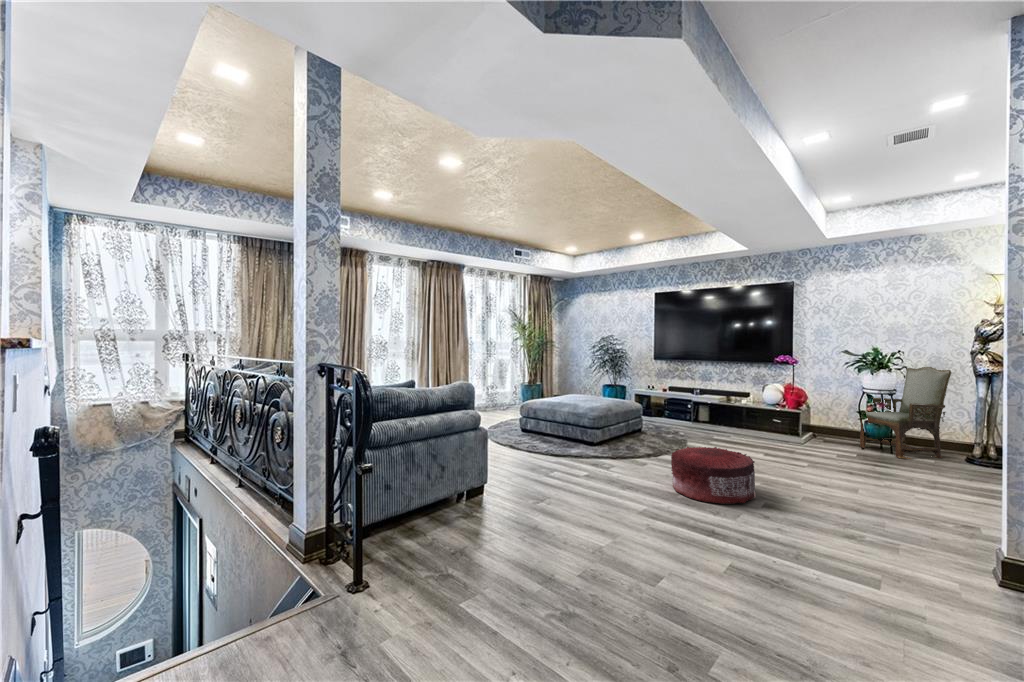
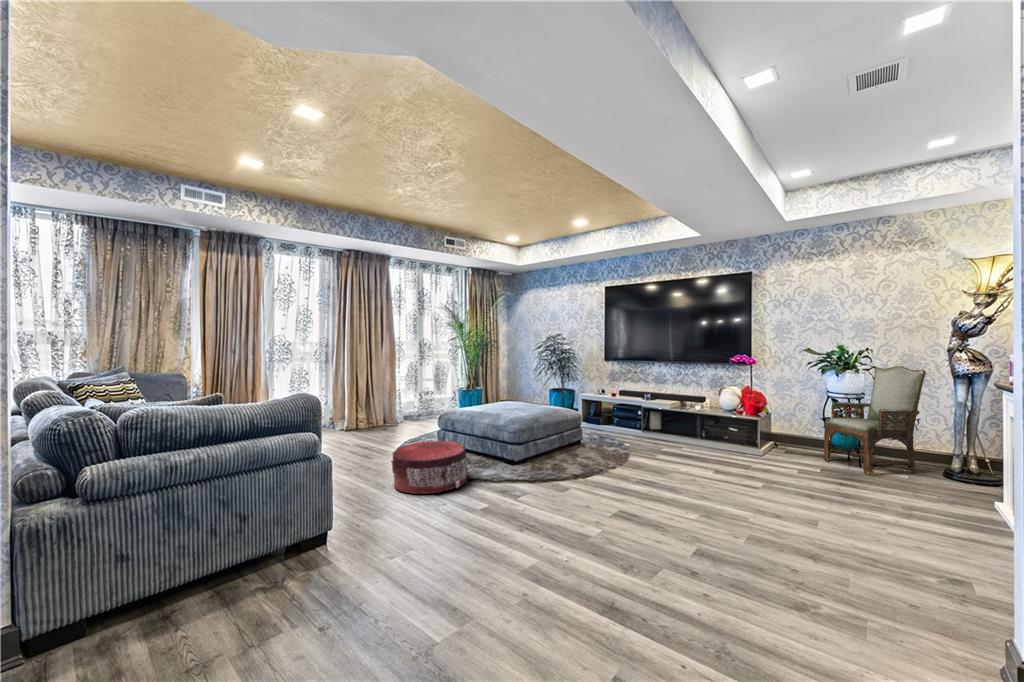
pouf: present [671,447,756,504] -> present [391,441,469,494]

